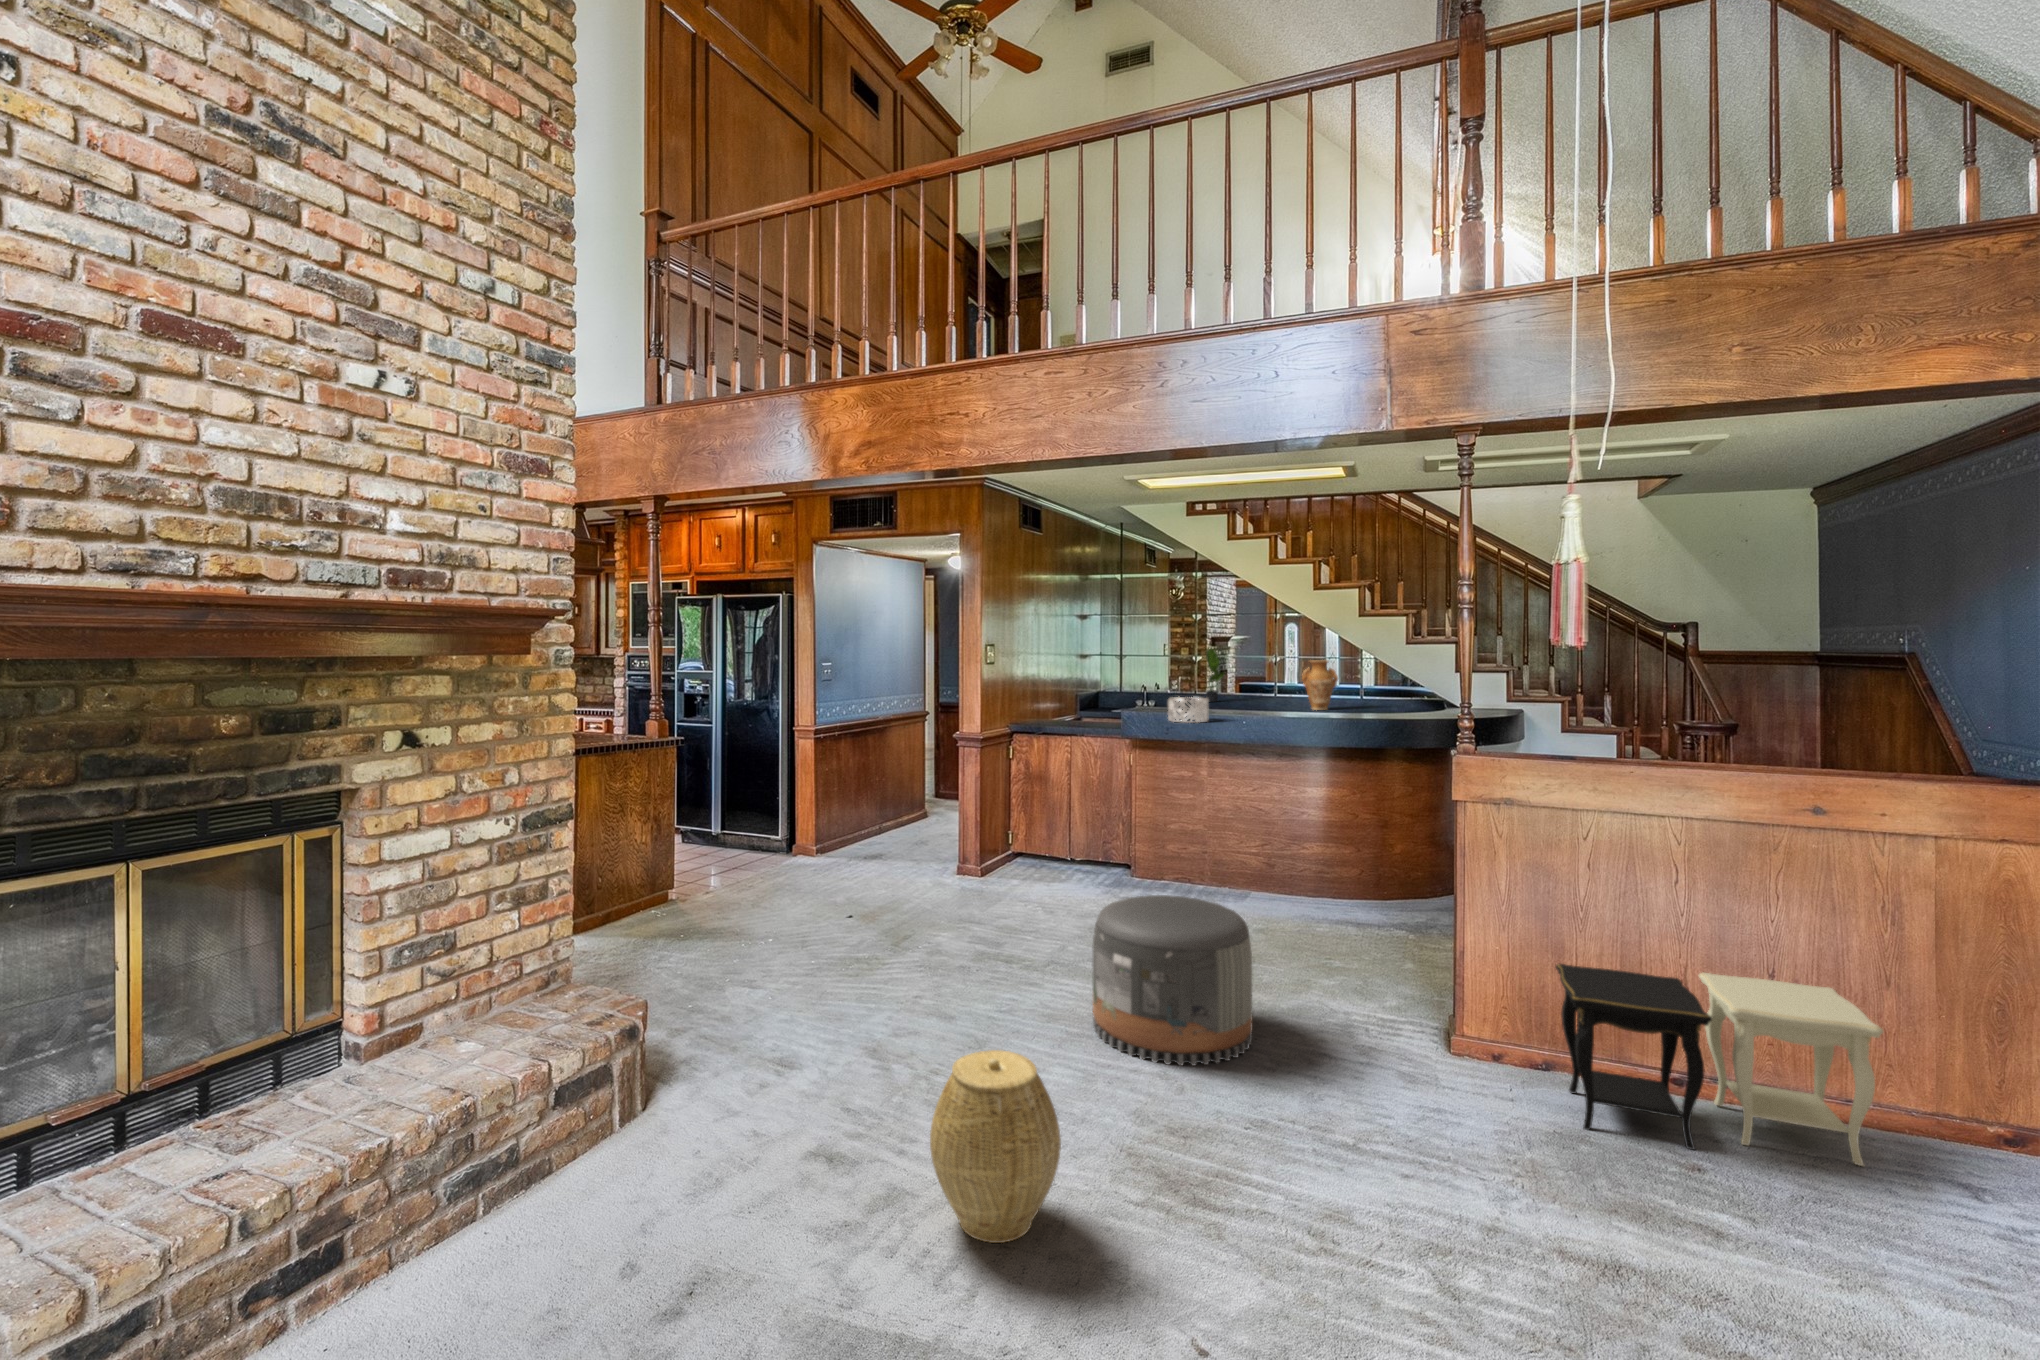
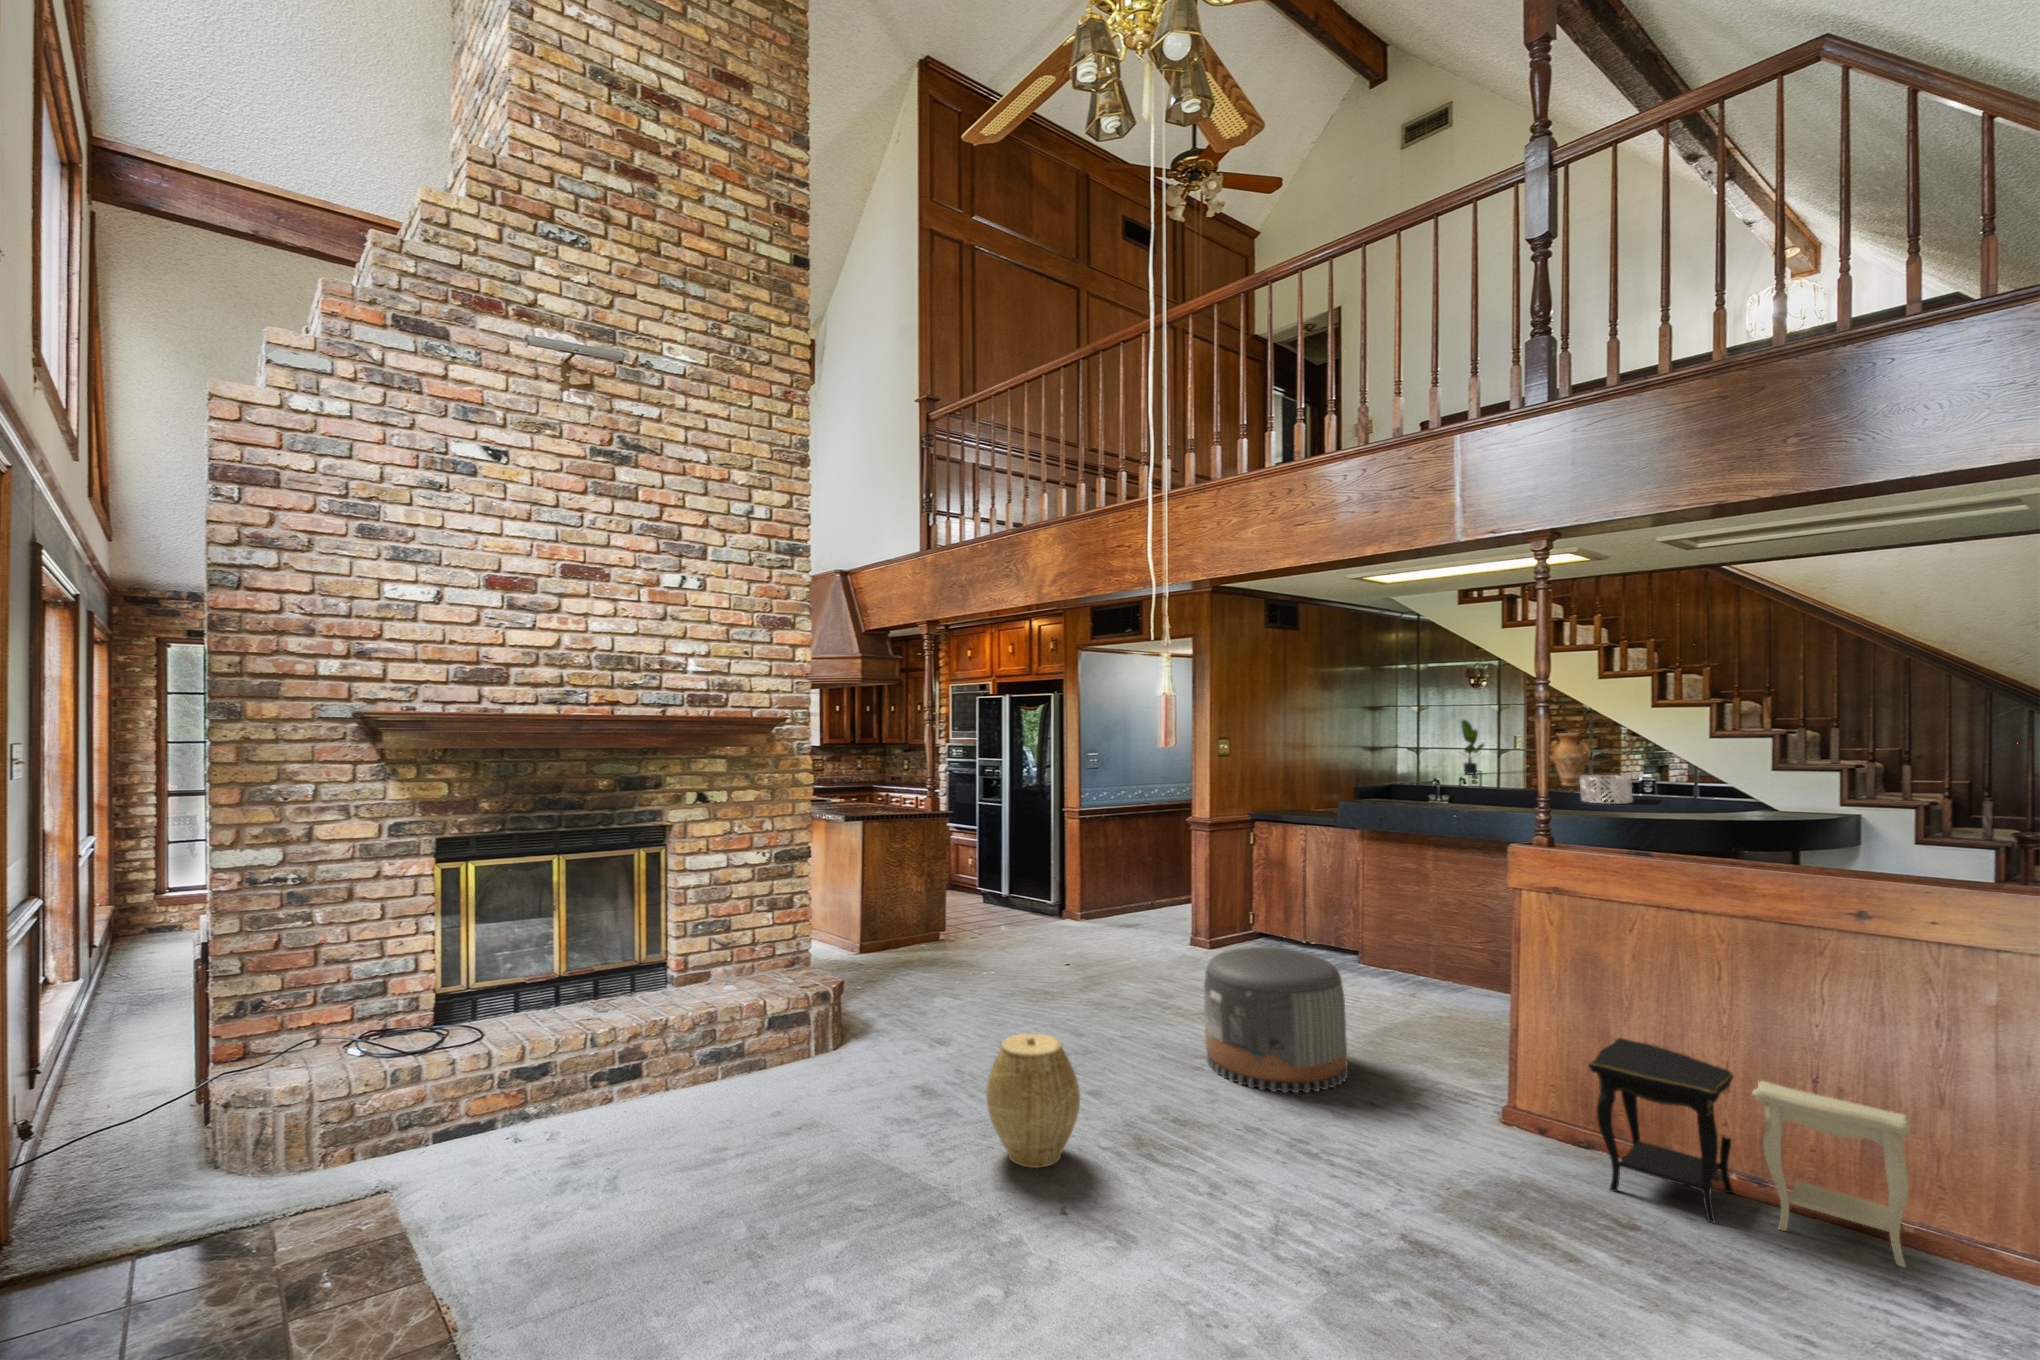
decorative bowl: present [1168,697,1209,723] -> present [1580,775,1632,804]

